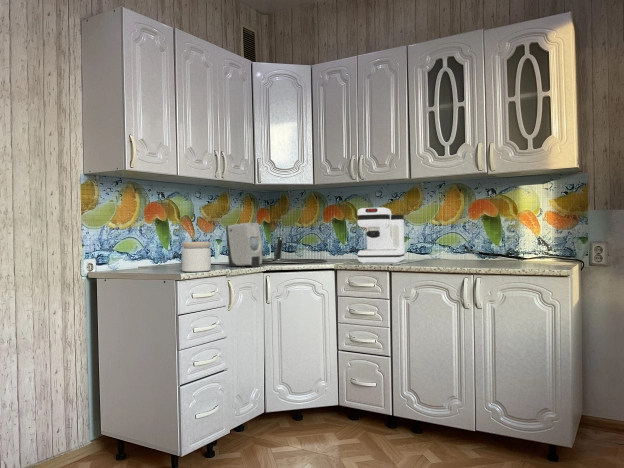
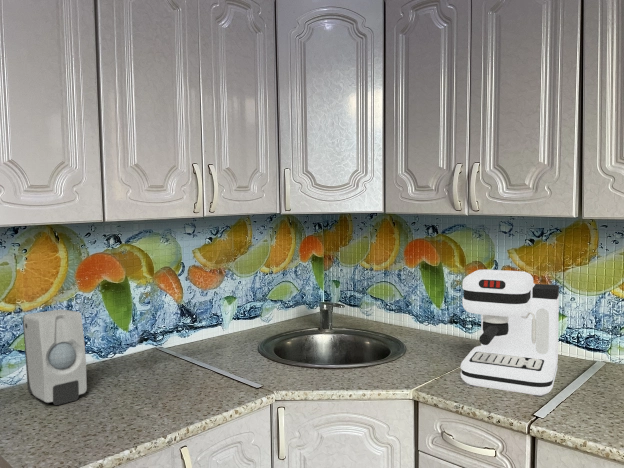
soap dispenser: present [226,223,262,267] -> present [23,309,87,405]
jar: present [182,242,211,272] -> none [92,357,153,433]

